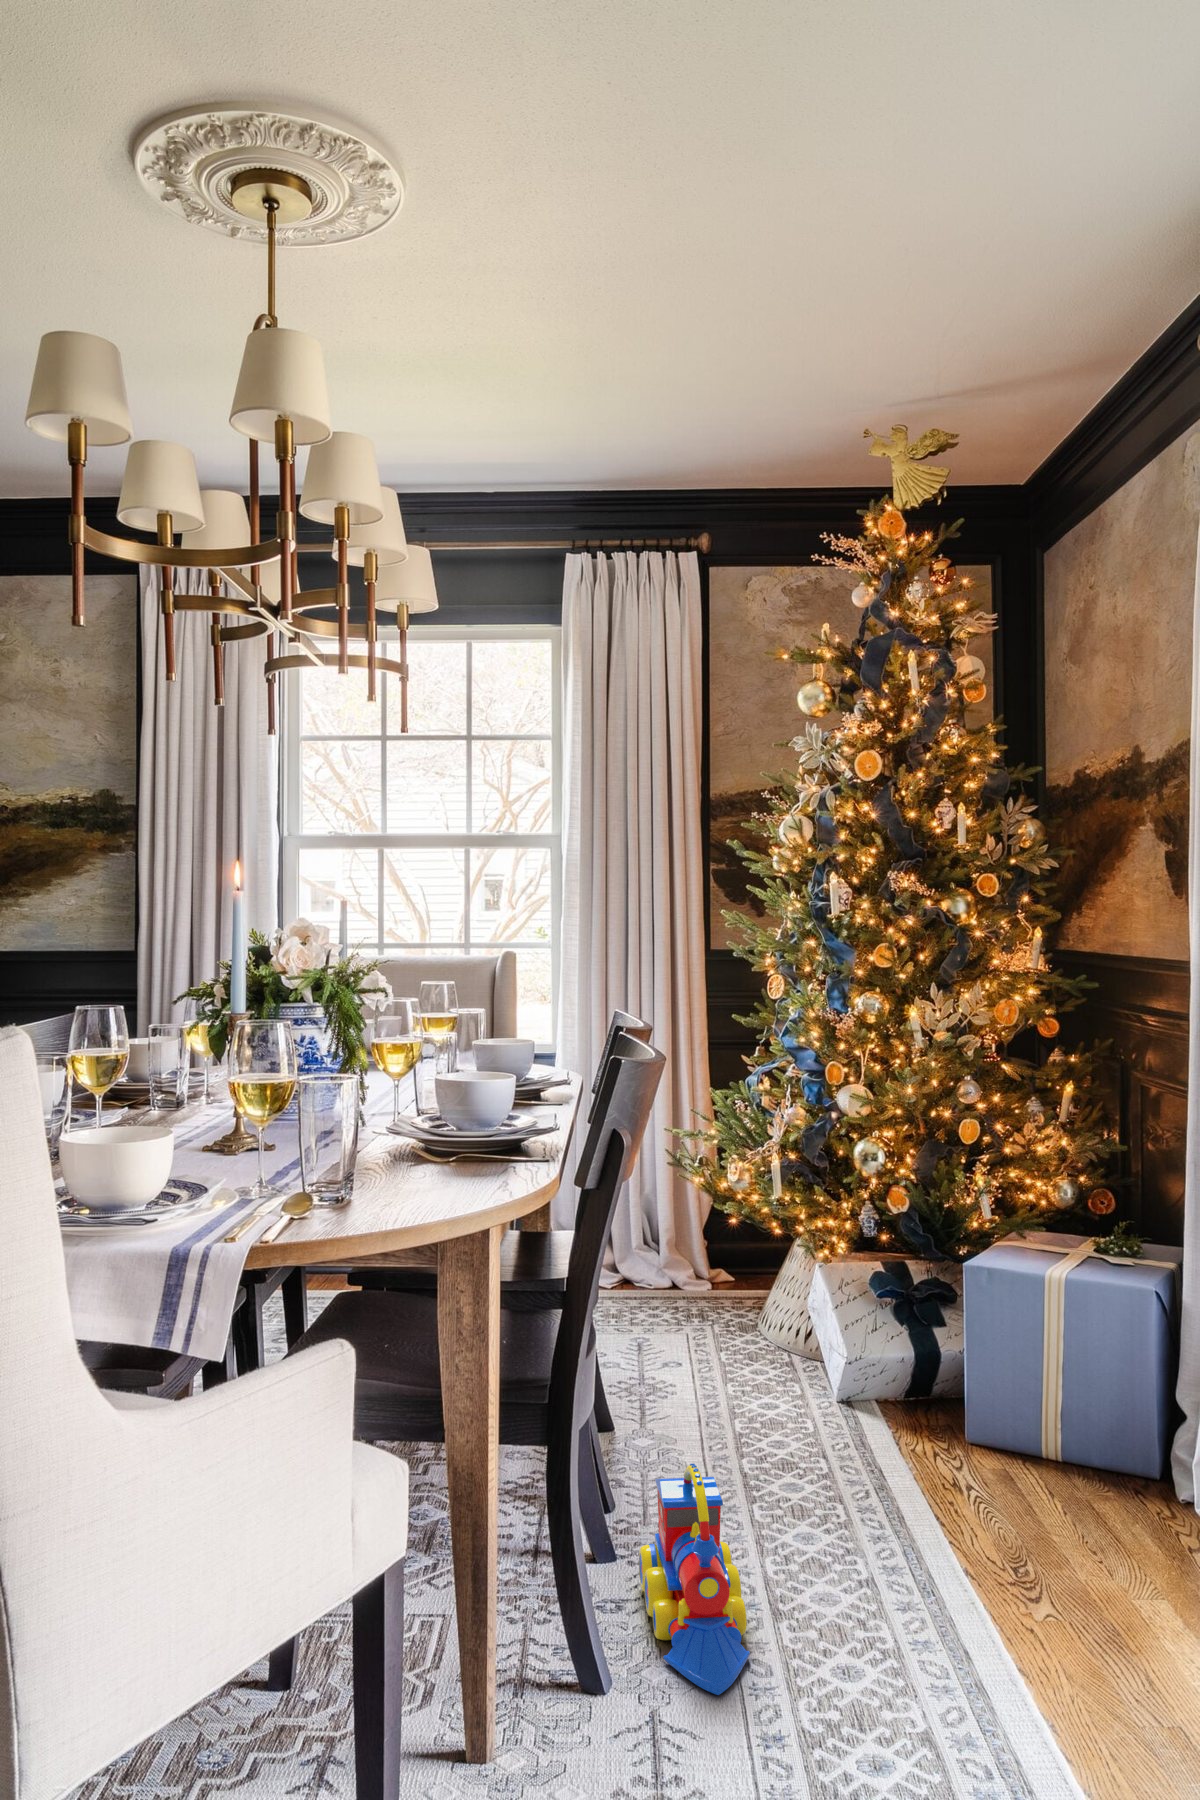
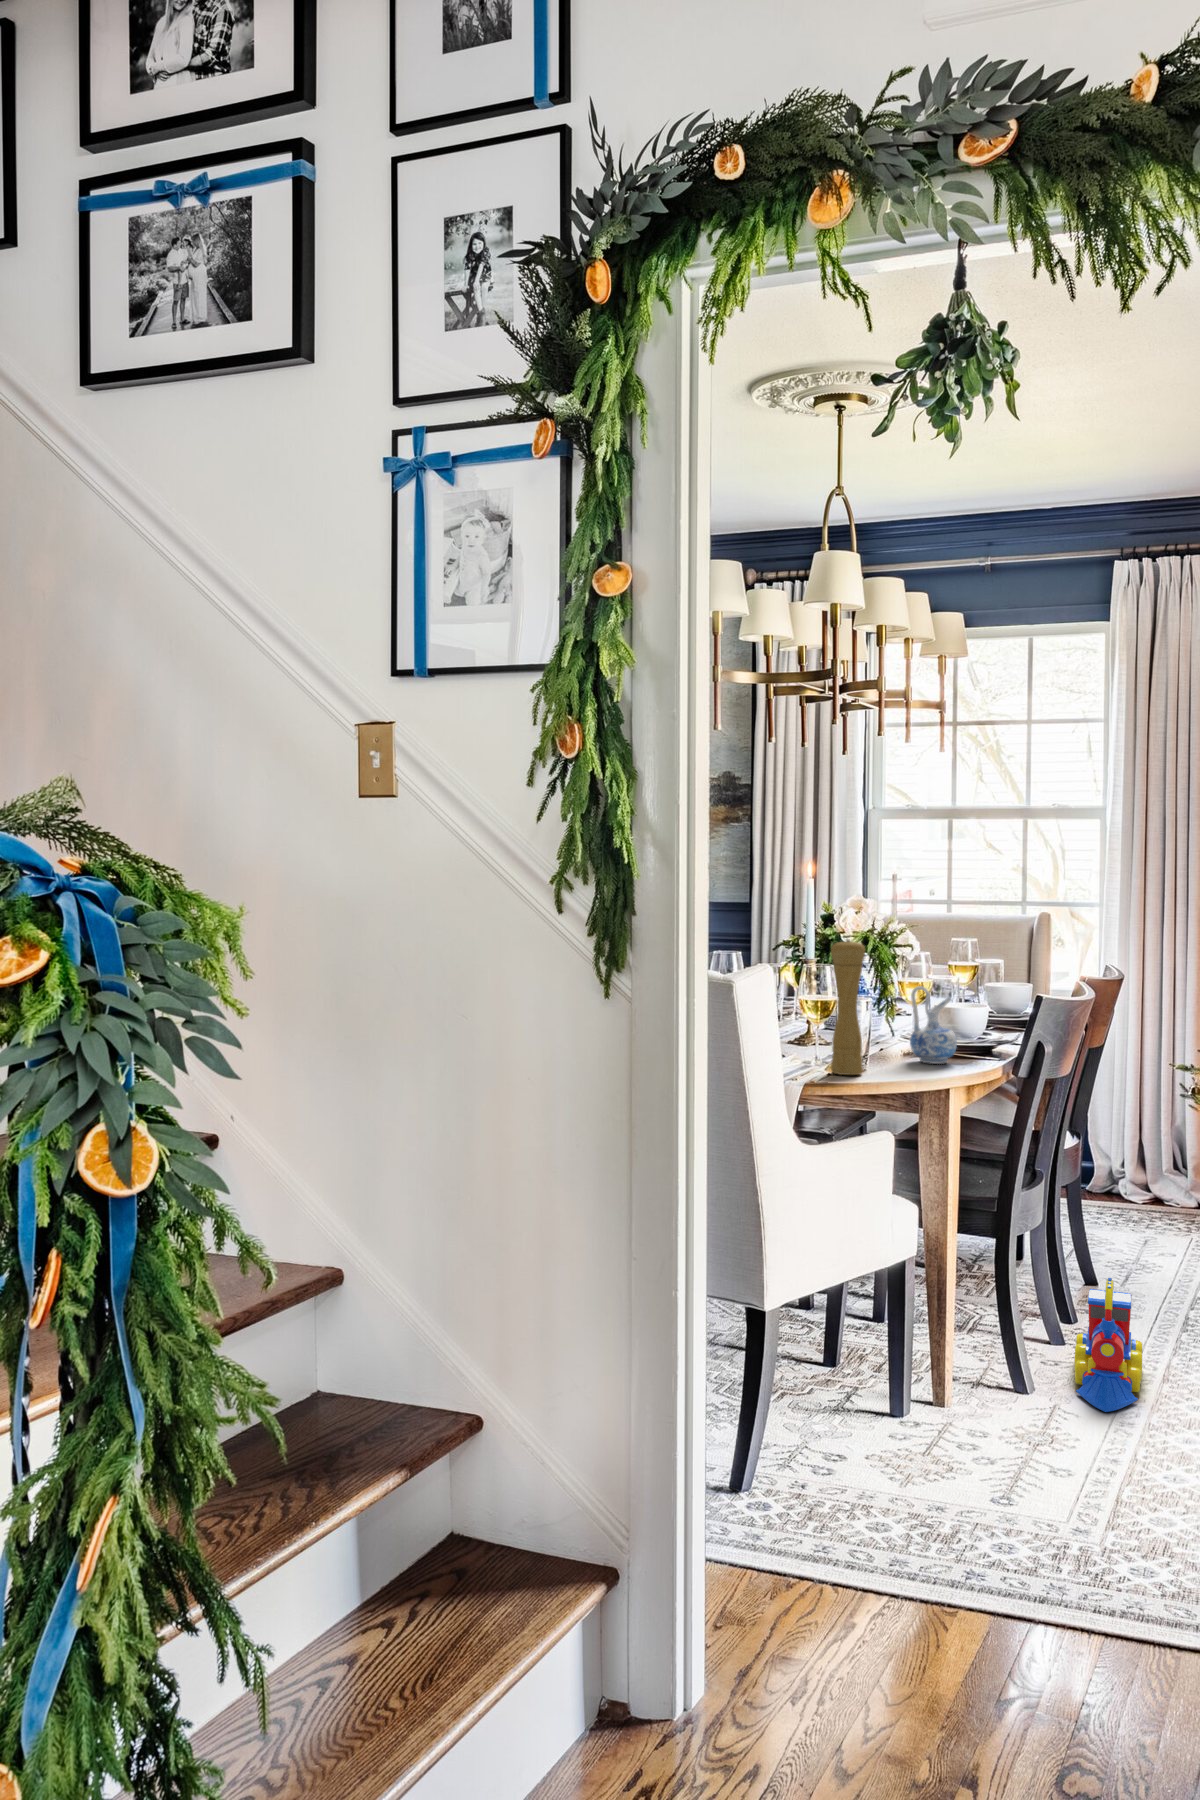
pepper mill: none [294,972,356,1221] -> present [831,940,865,1075]
ceramic pitcher: none [418,1050,494,1178] -> present [910,986,957,1064]

